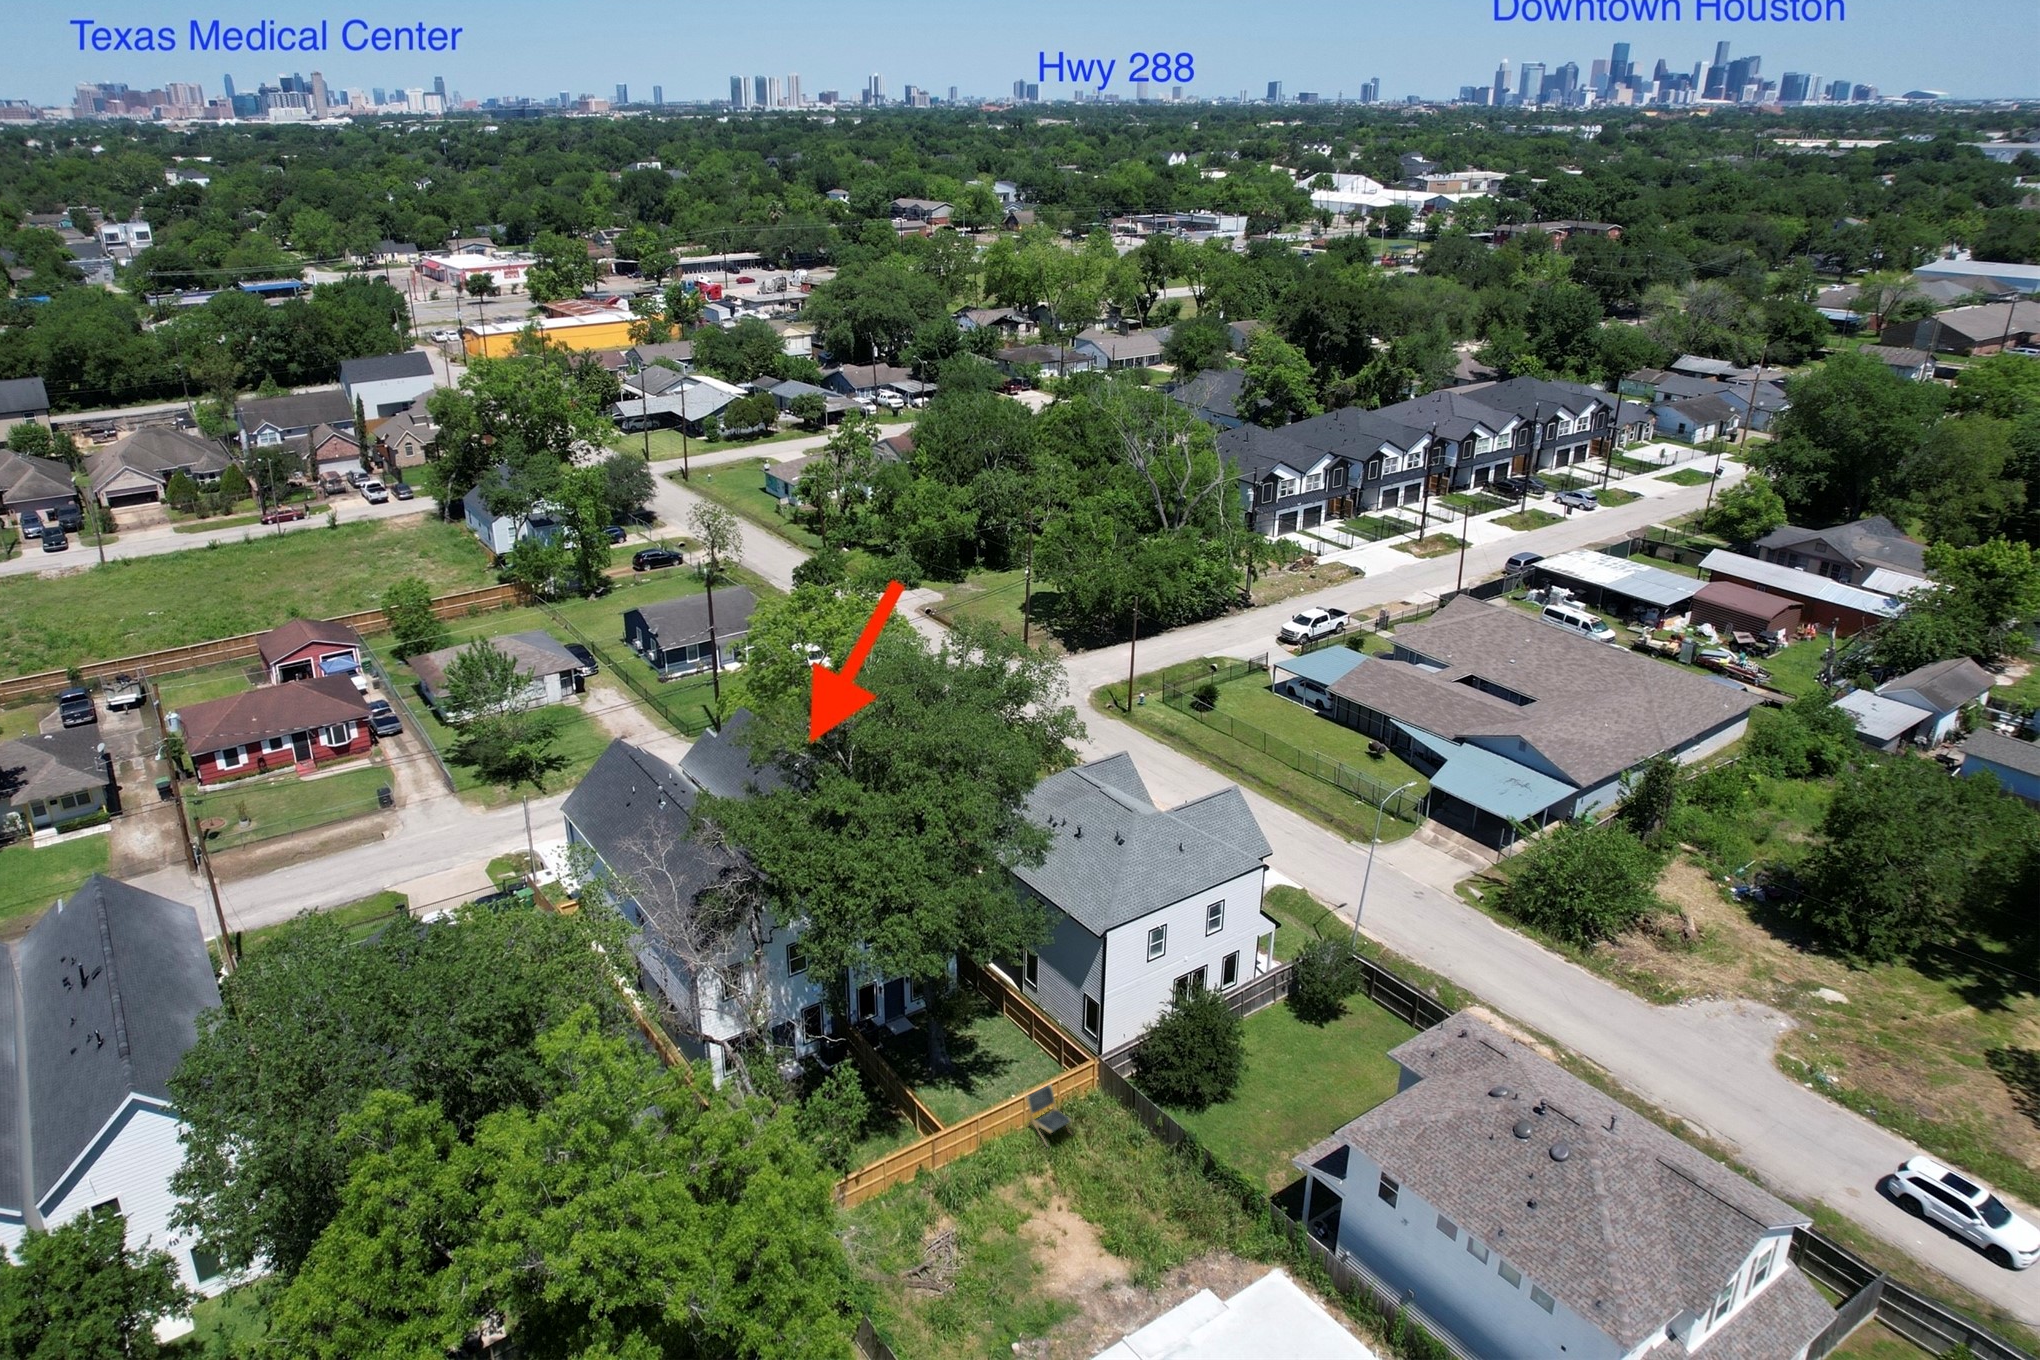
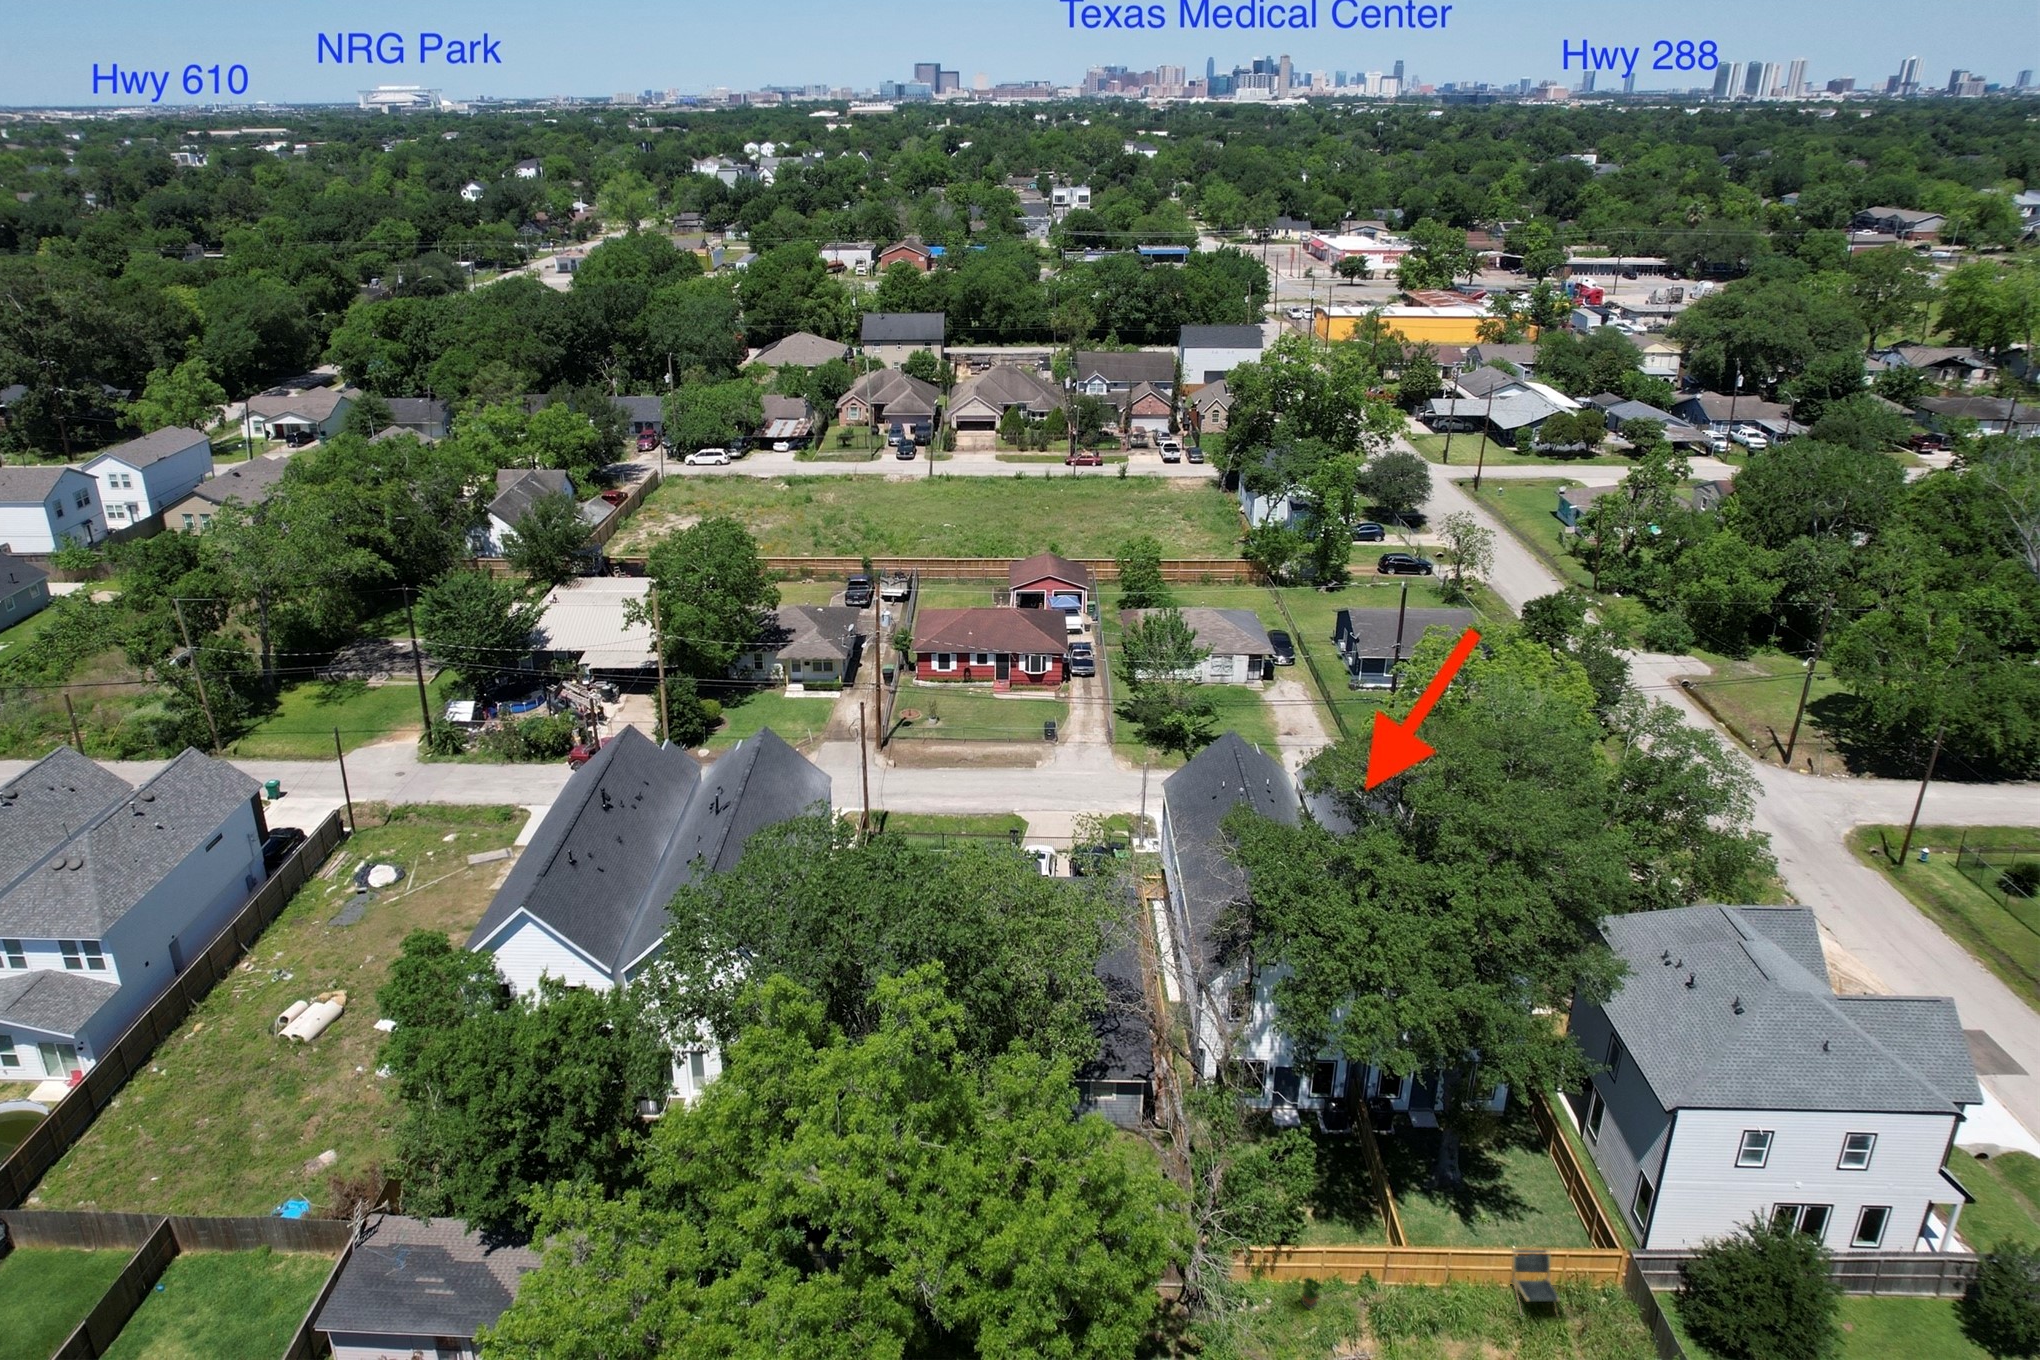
potted tree: none [882,1199,901,1228] -> present [1302,1278,1322,1309]

